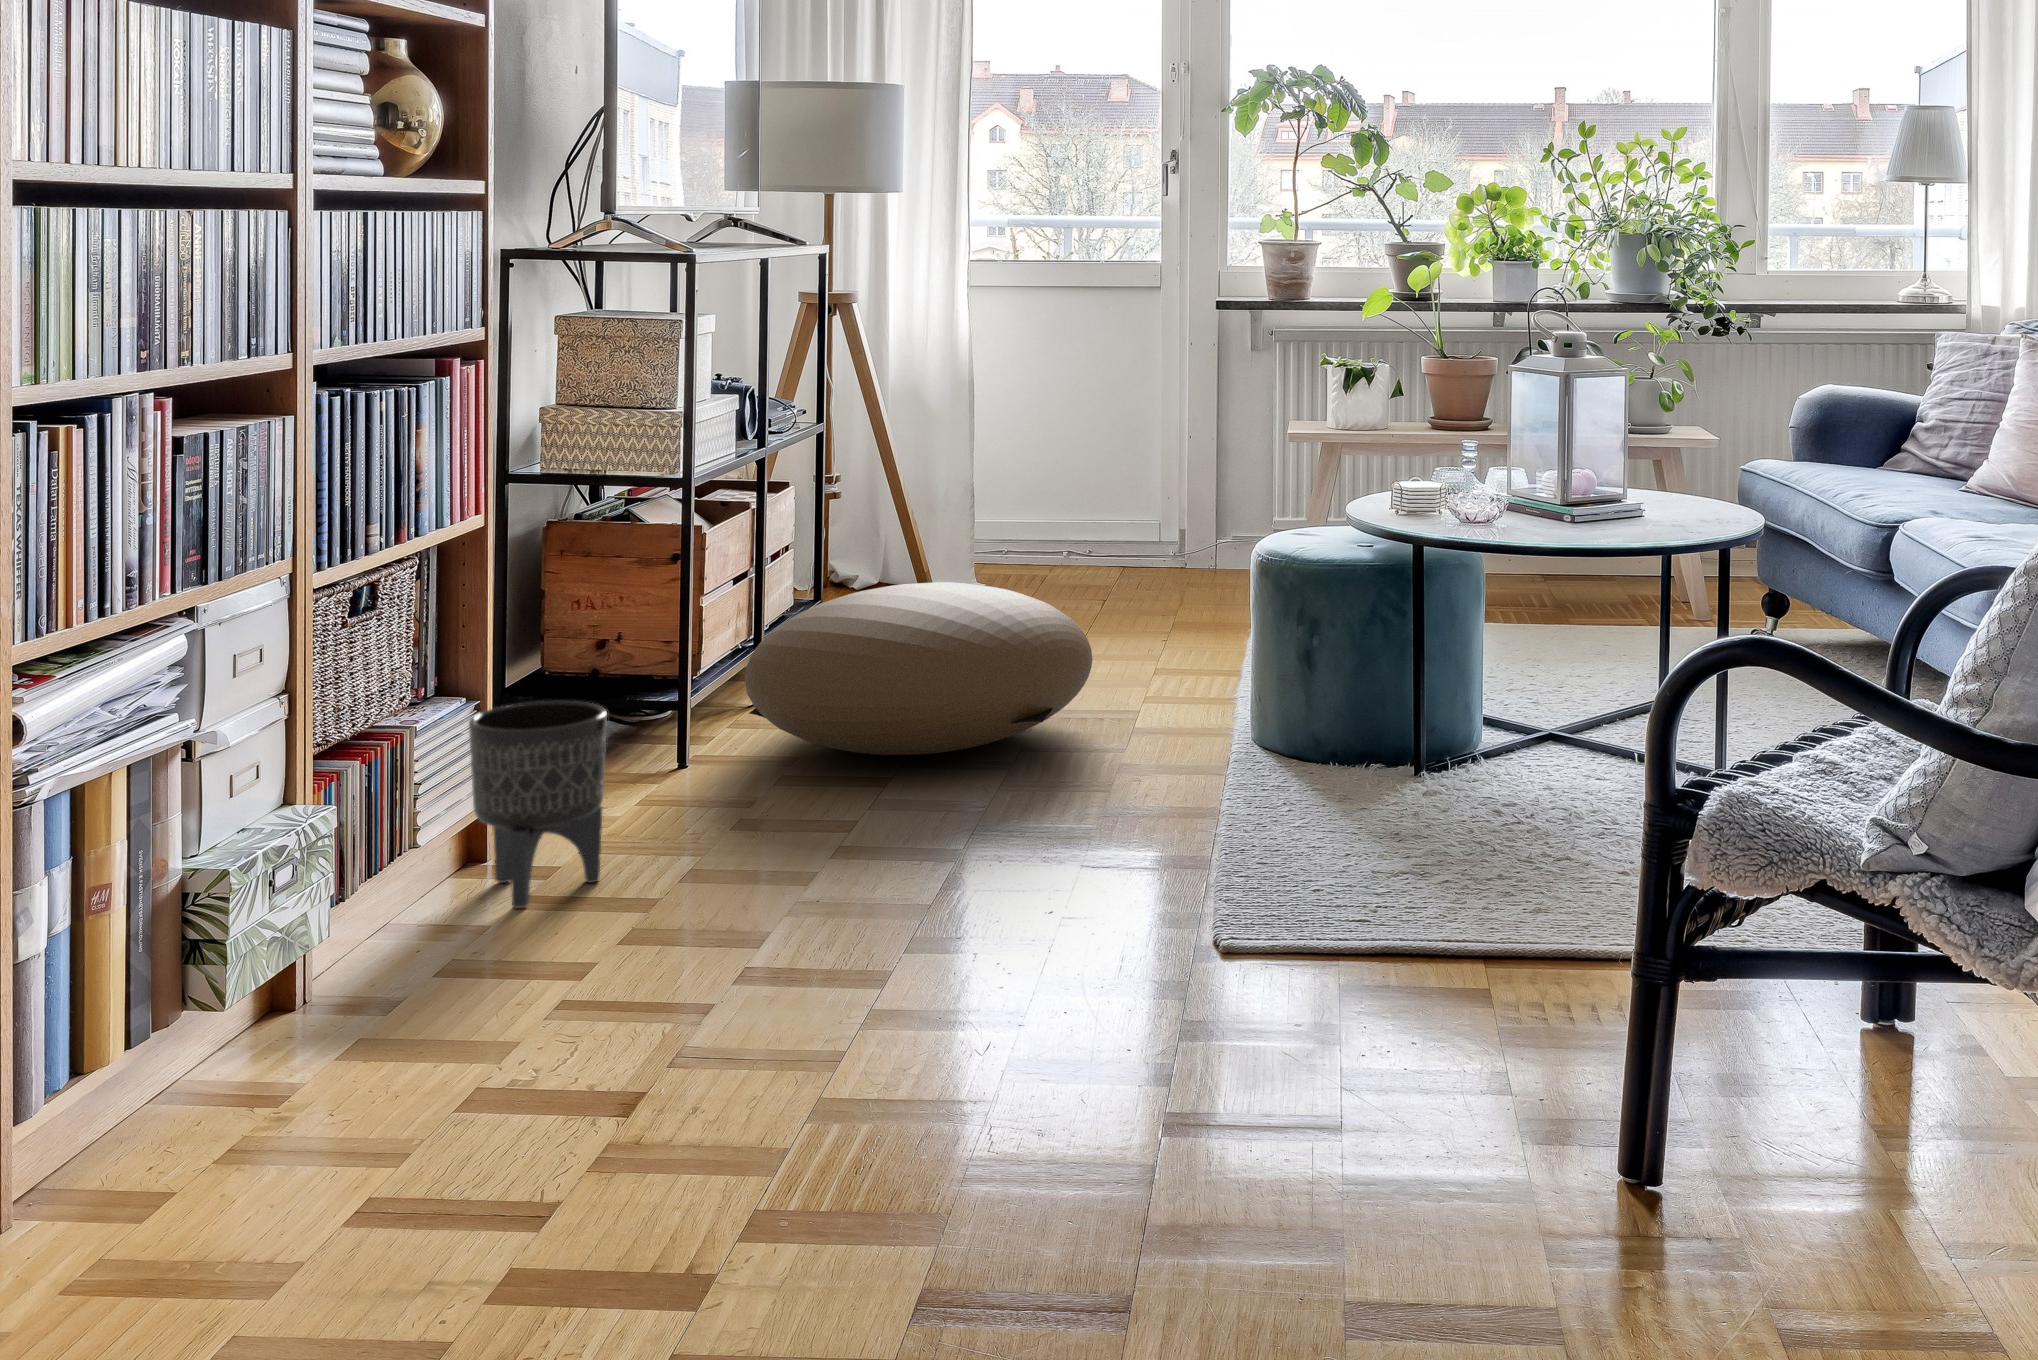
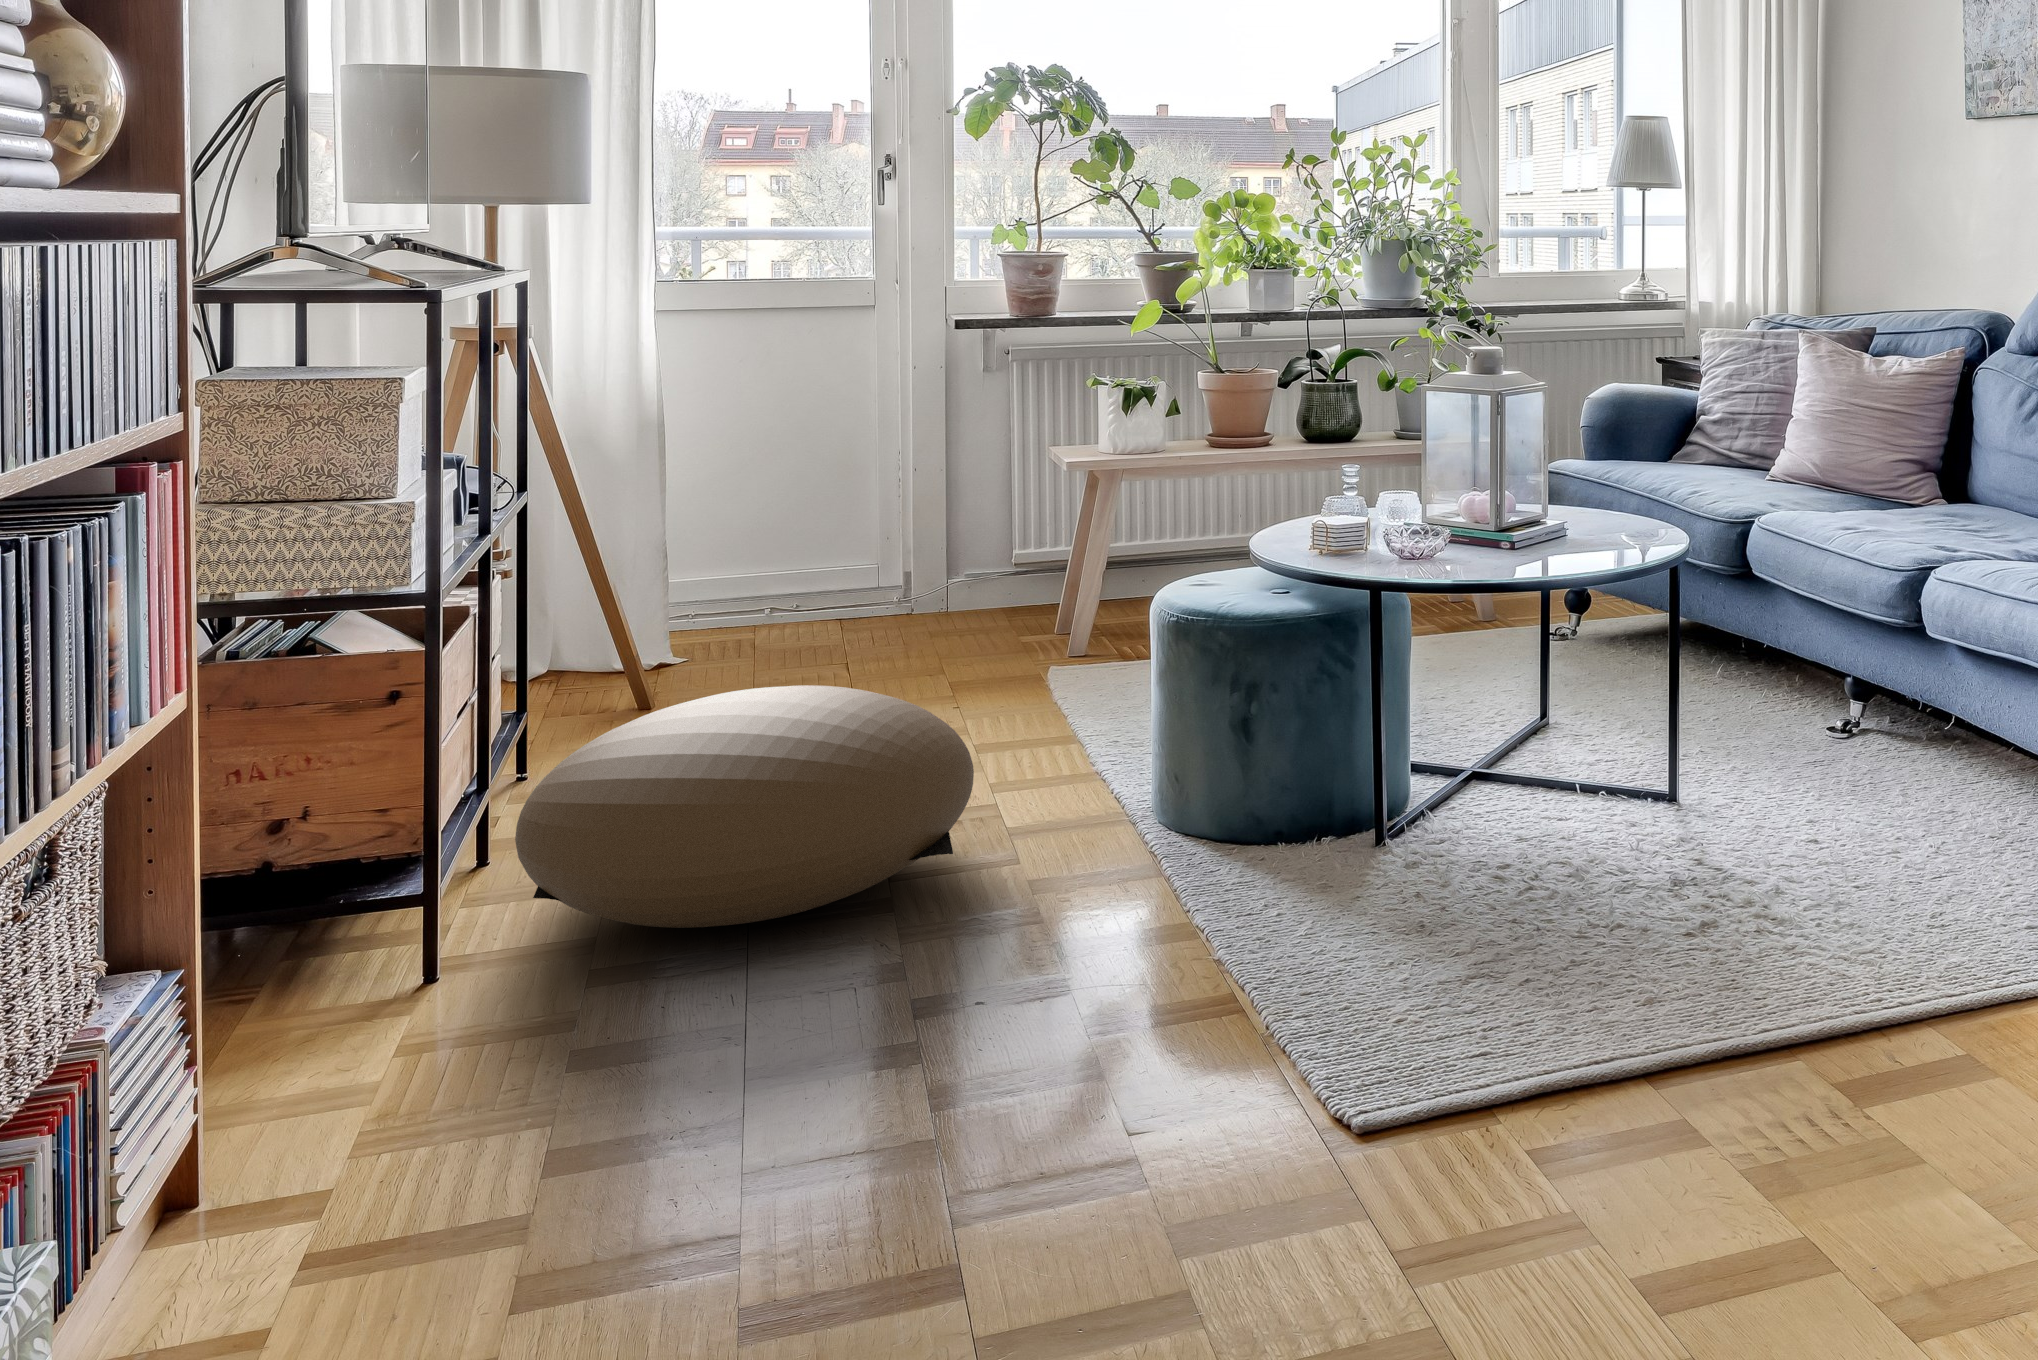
planter: present [469,701,607,908] -> none [207,949,437,1285]

